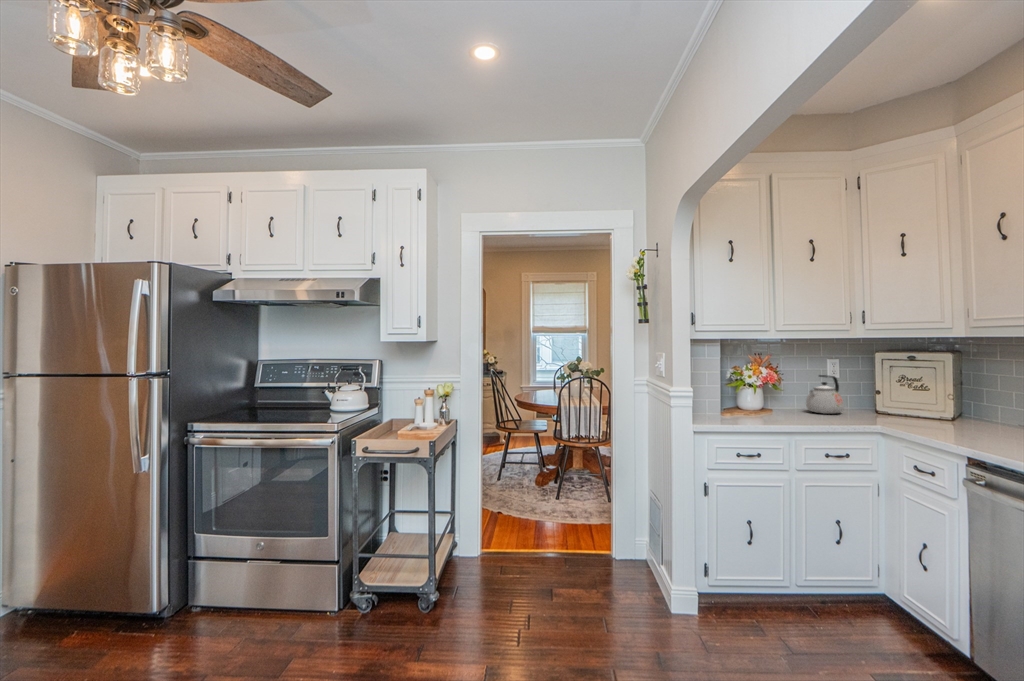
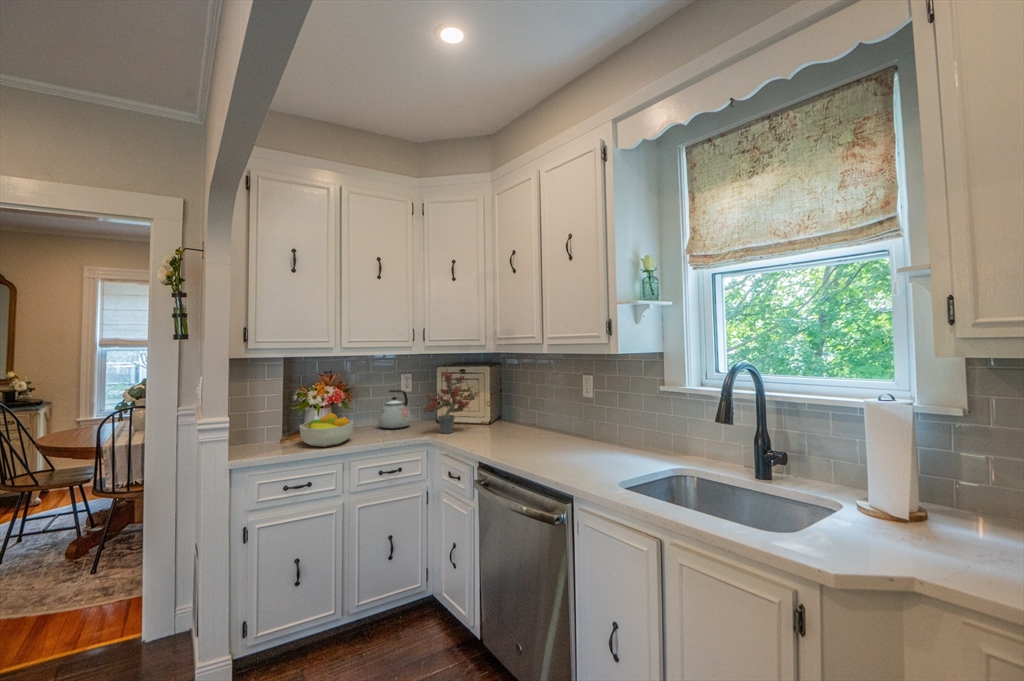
potted plant: none [861,344,944,424] -> present [419,366,479,433]
fruit bowl: none [738,392,791,422] -> present [299,413,354,447]

